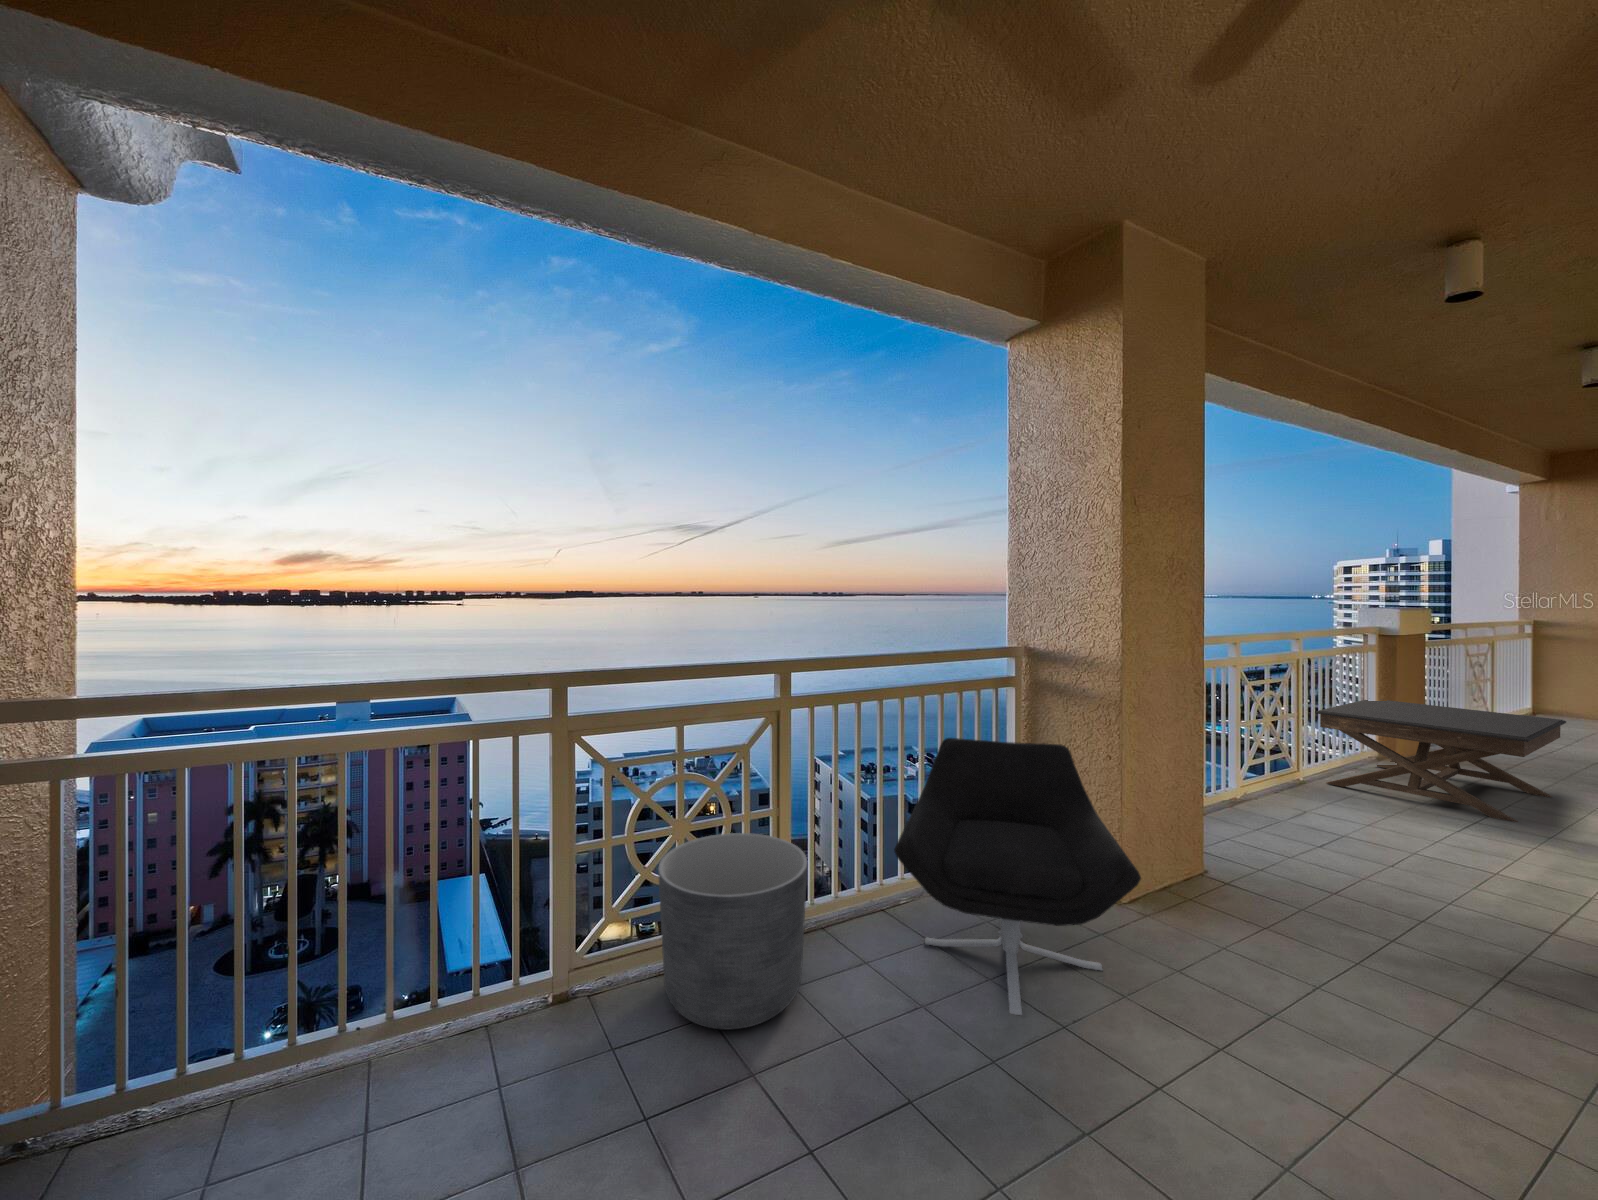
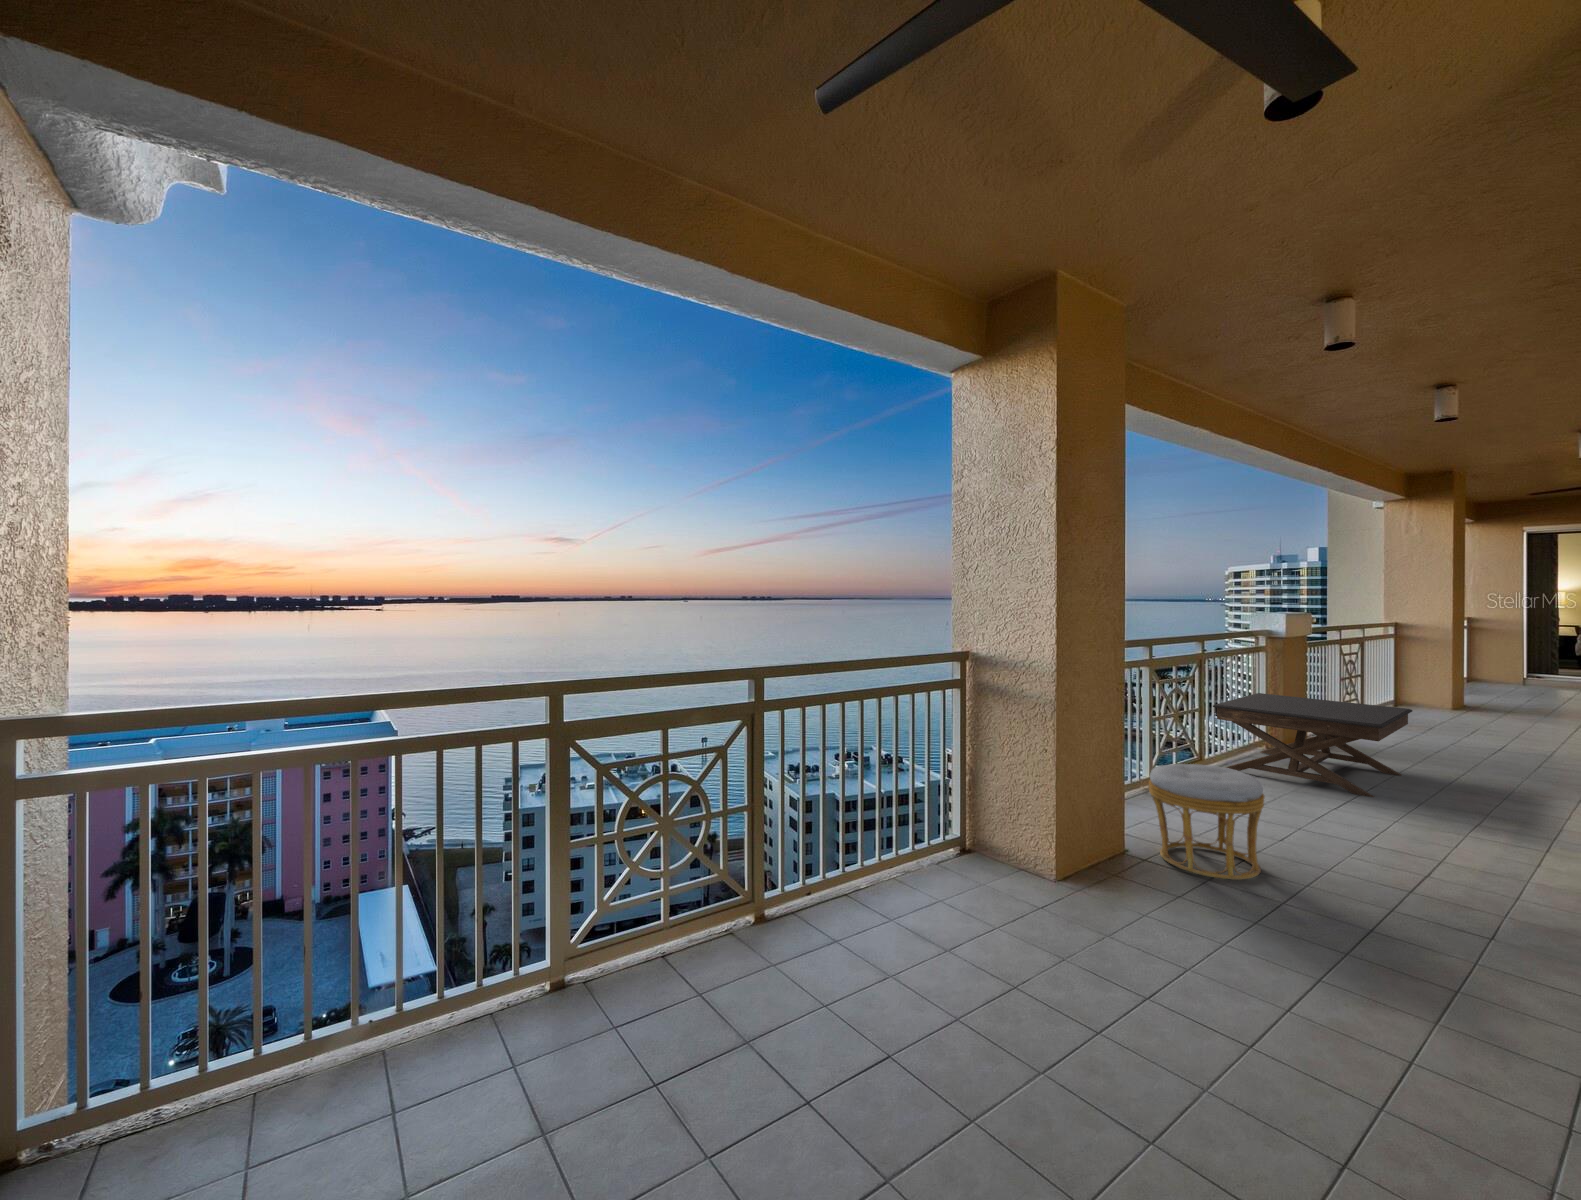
lounge chair: present [894,738,1141,1015] -> none [861,735,1074,976]
ottoman: none [1236,778,1380,915] -> present [1149,764,1264,880]
planter: present [658,833,807,1030] -> none [651,827,787,1002]

